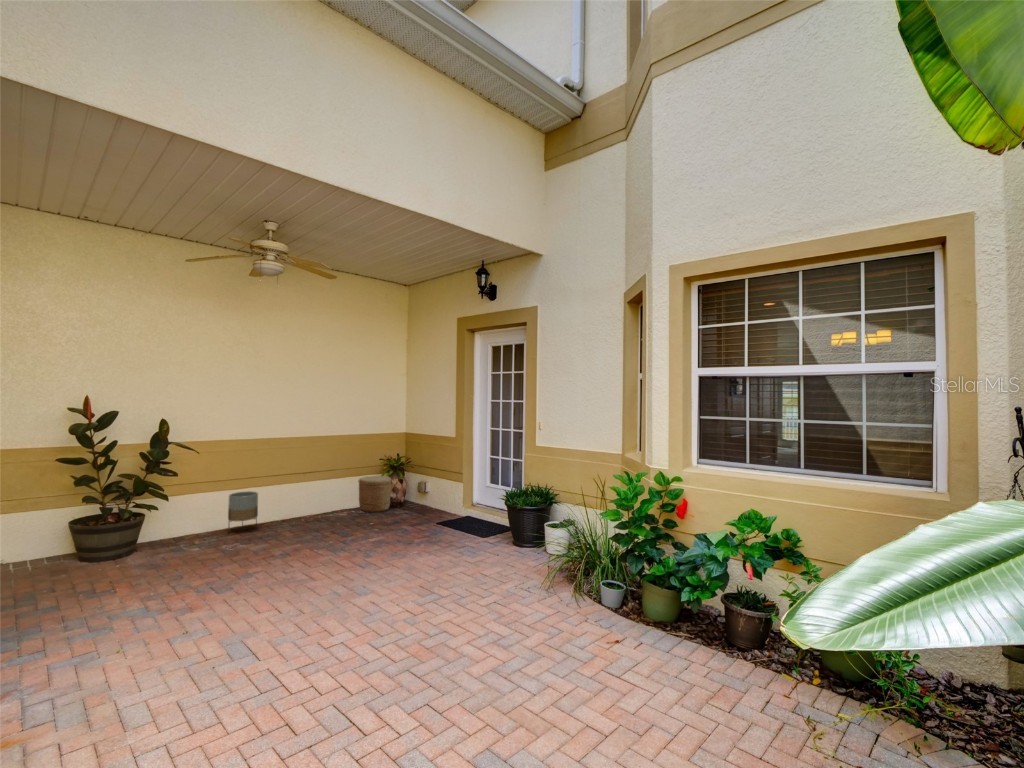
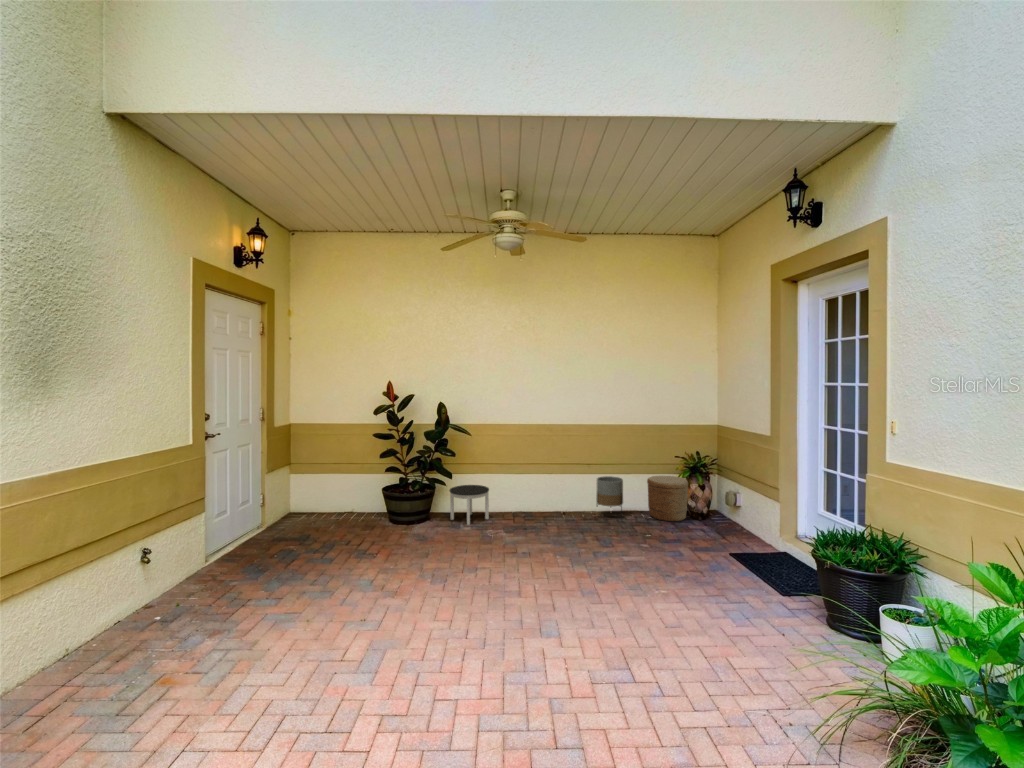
planter: present [228,491,258,524] -> present [596,476,623,517]
round table: none [156,506,208,548] -> present [449,485,489,525]

